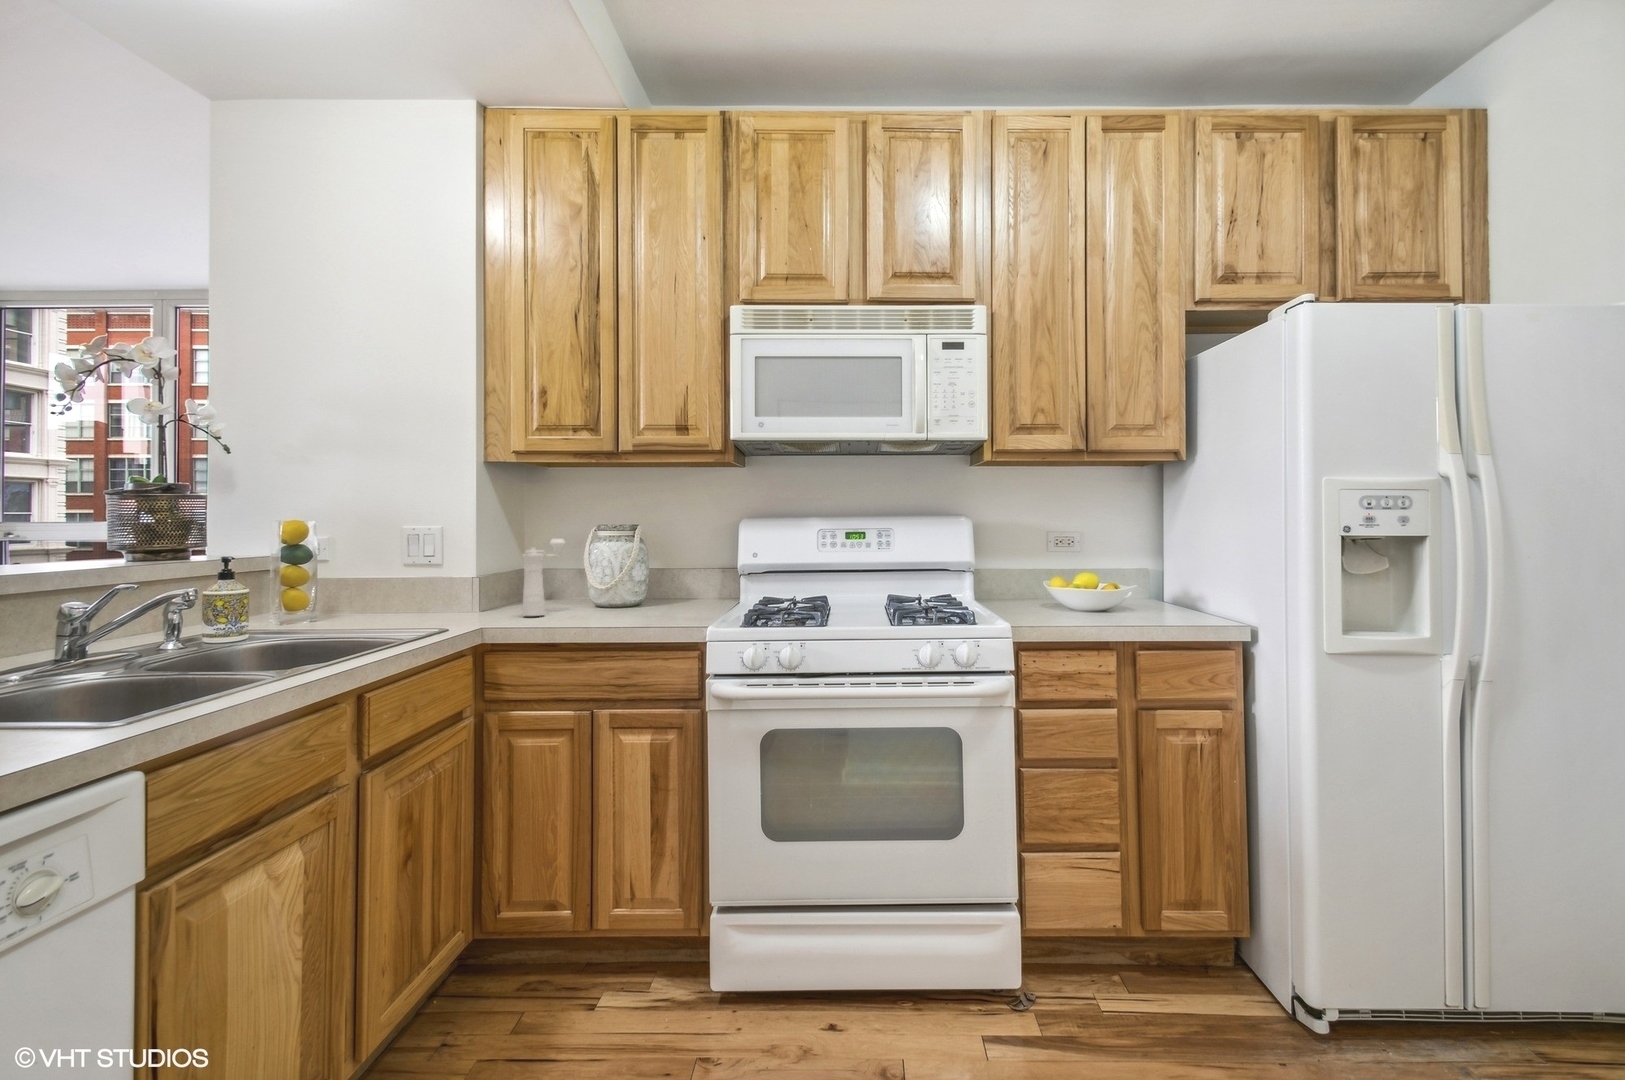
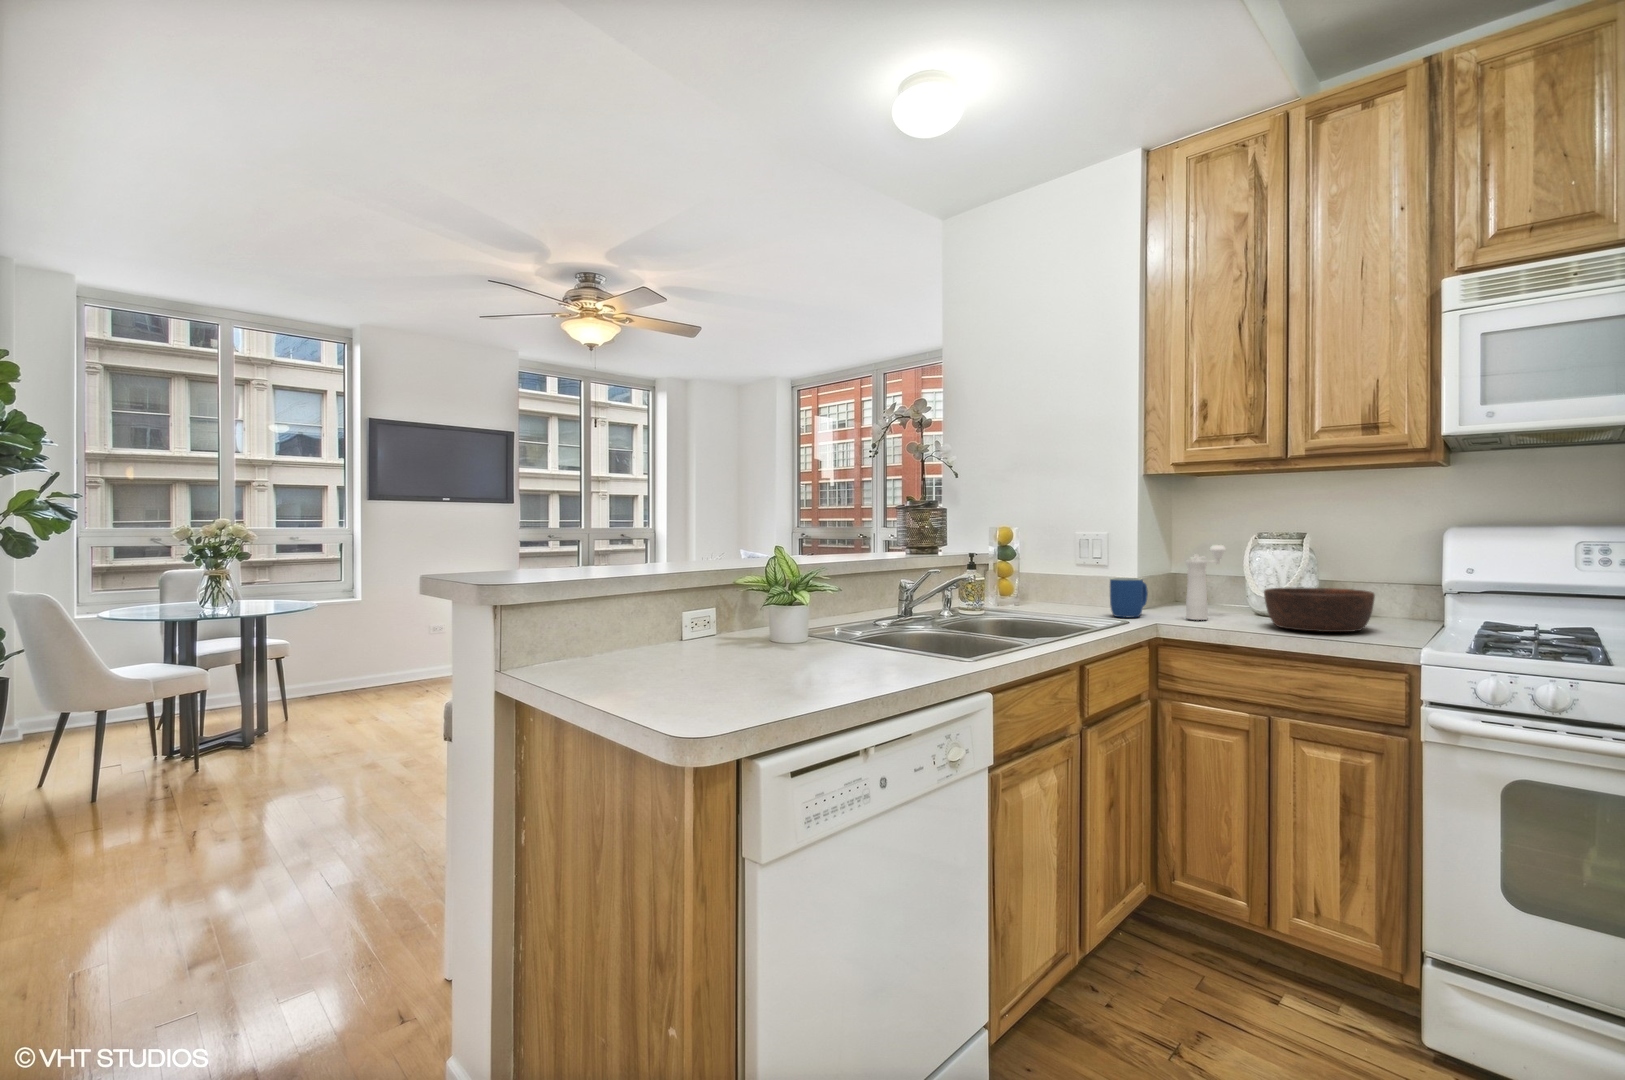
mug: none [441,575,486,619] -> present [1110,578,1148,618]
wooden bowl: none [592,578,683,619] -> present [1264,588,1375,632]

